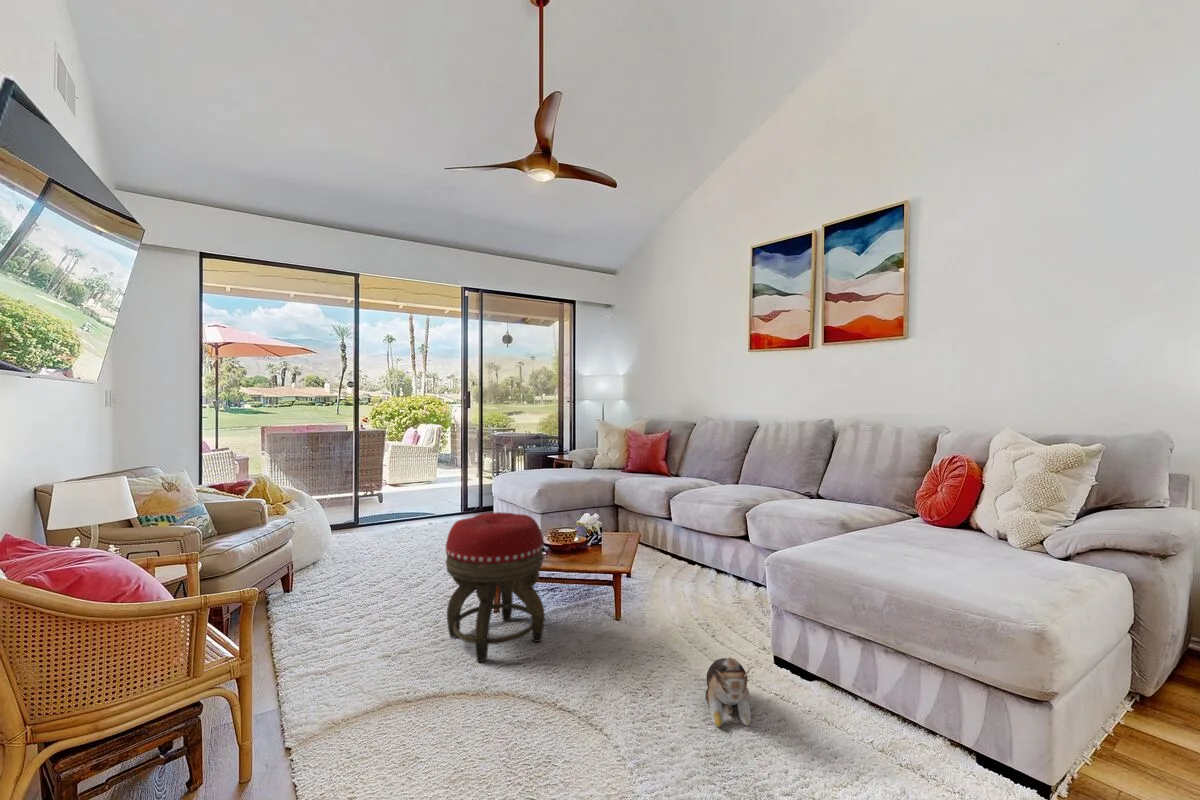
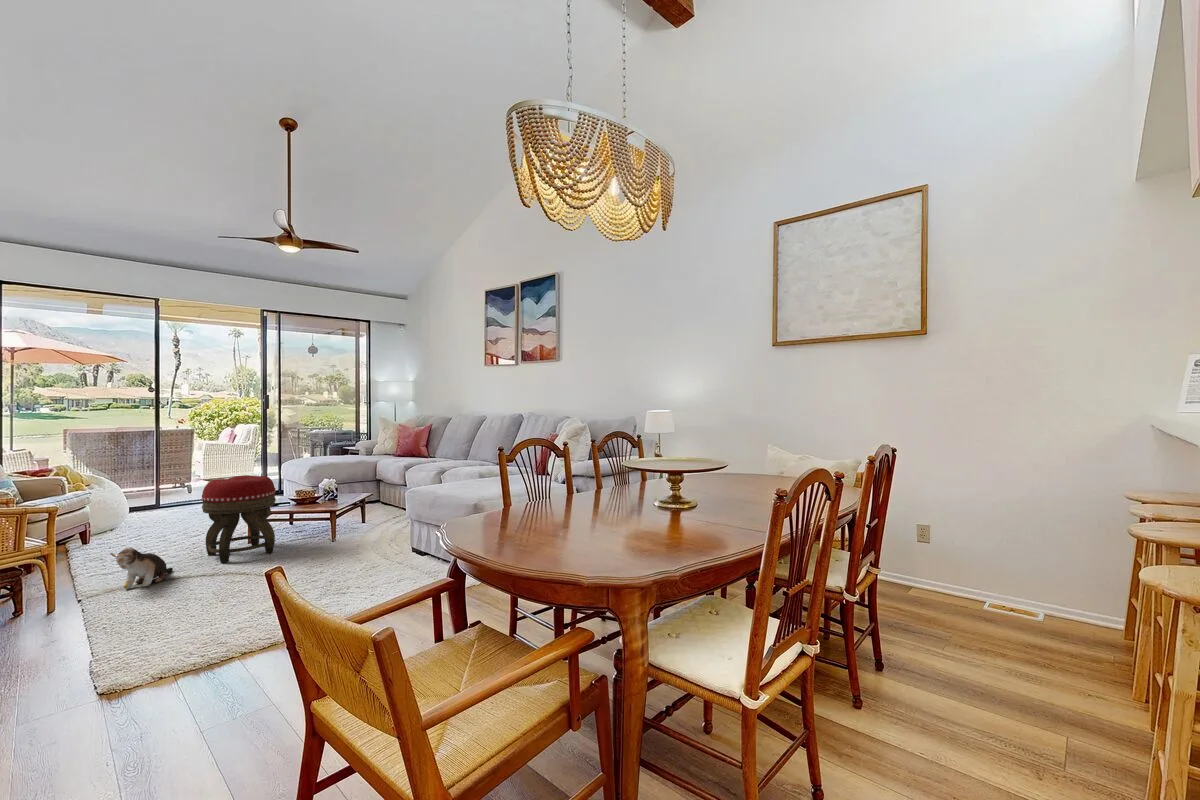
plush toy: present [706,657,751,727] -> present [110,548,173,589]

